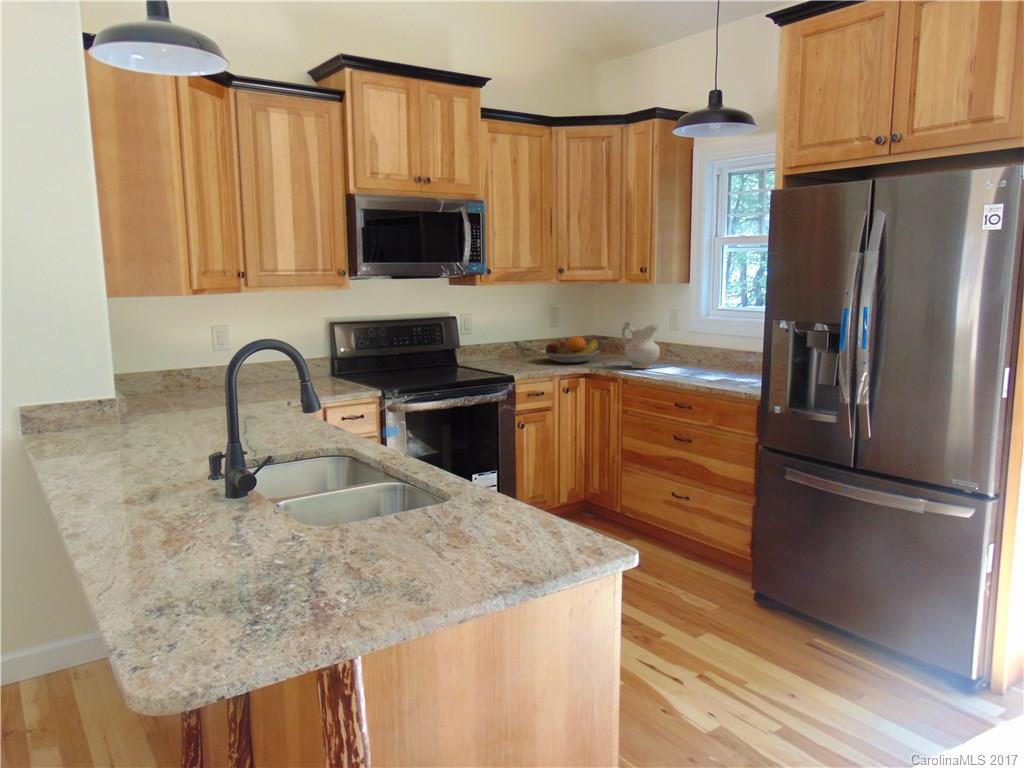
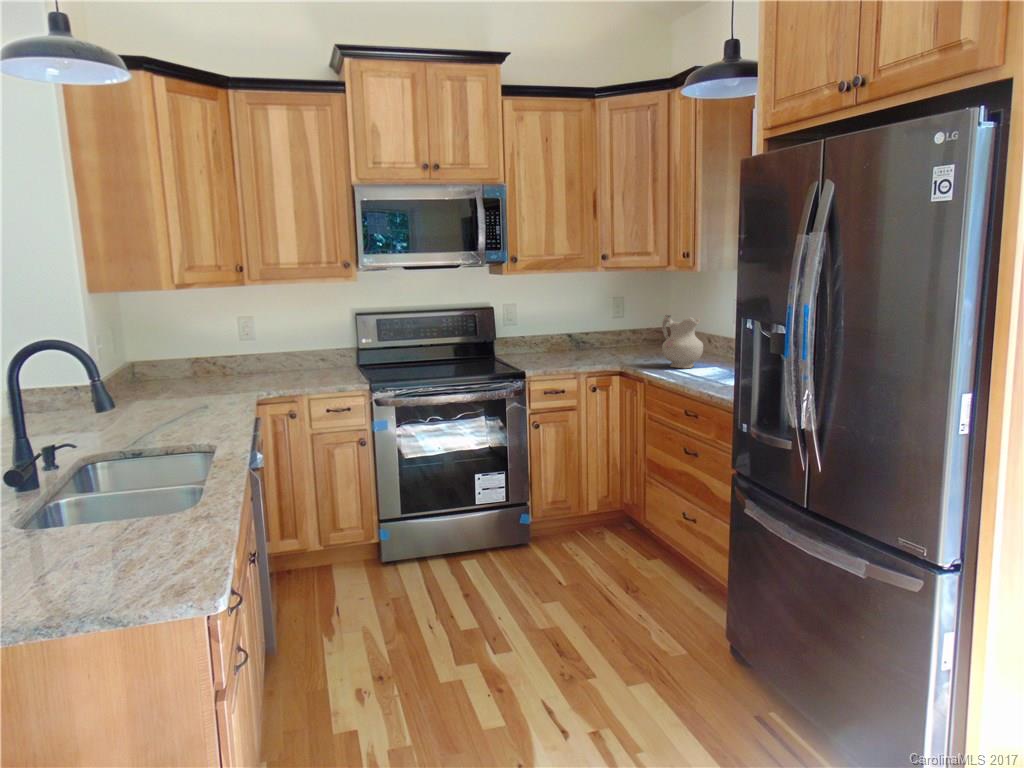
fruit bowl: present [540,336,599,363] -> none [584,329,650,359]

